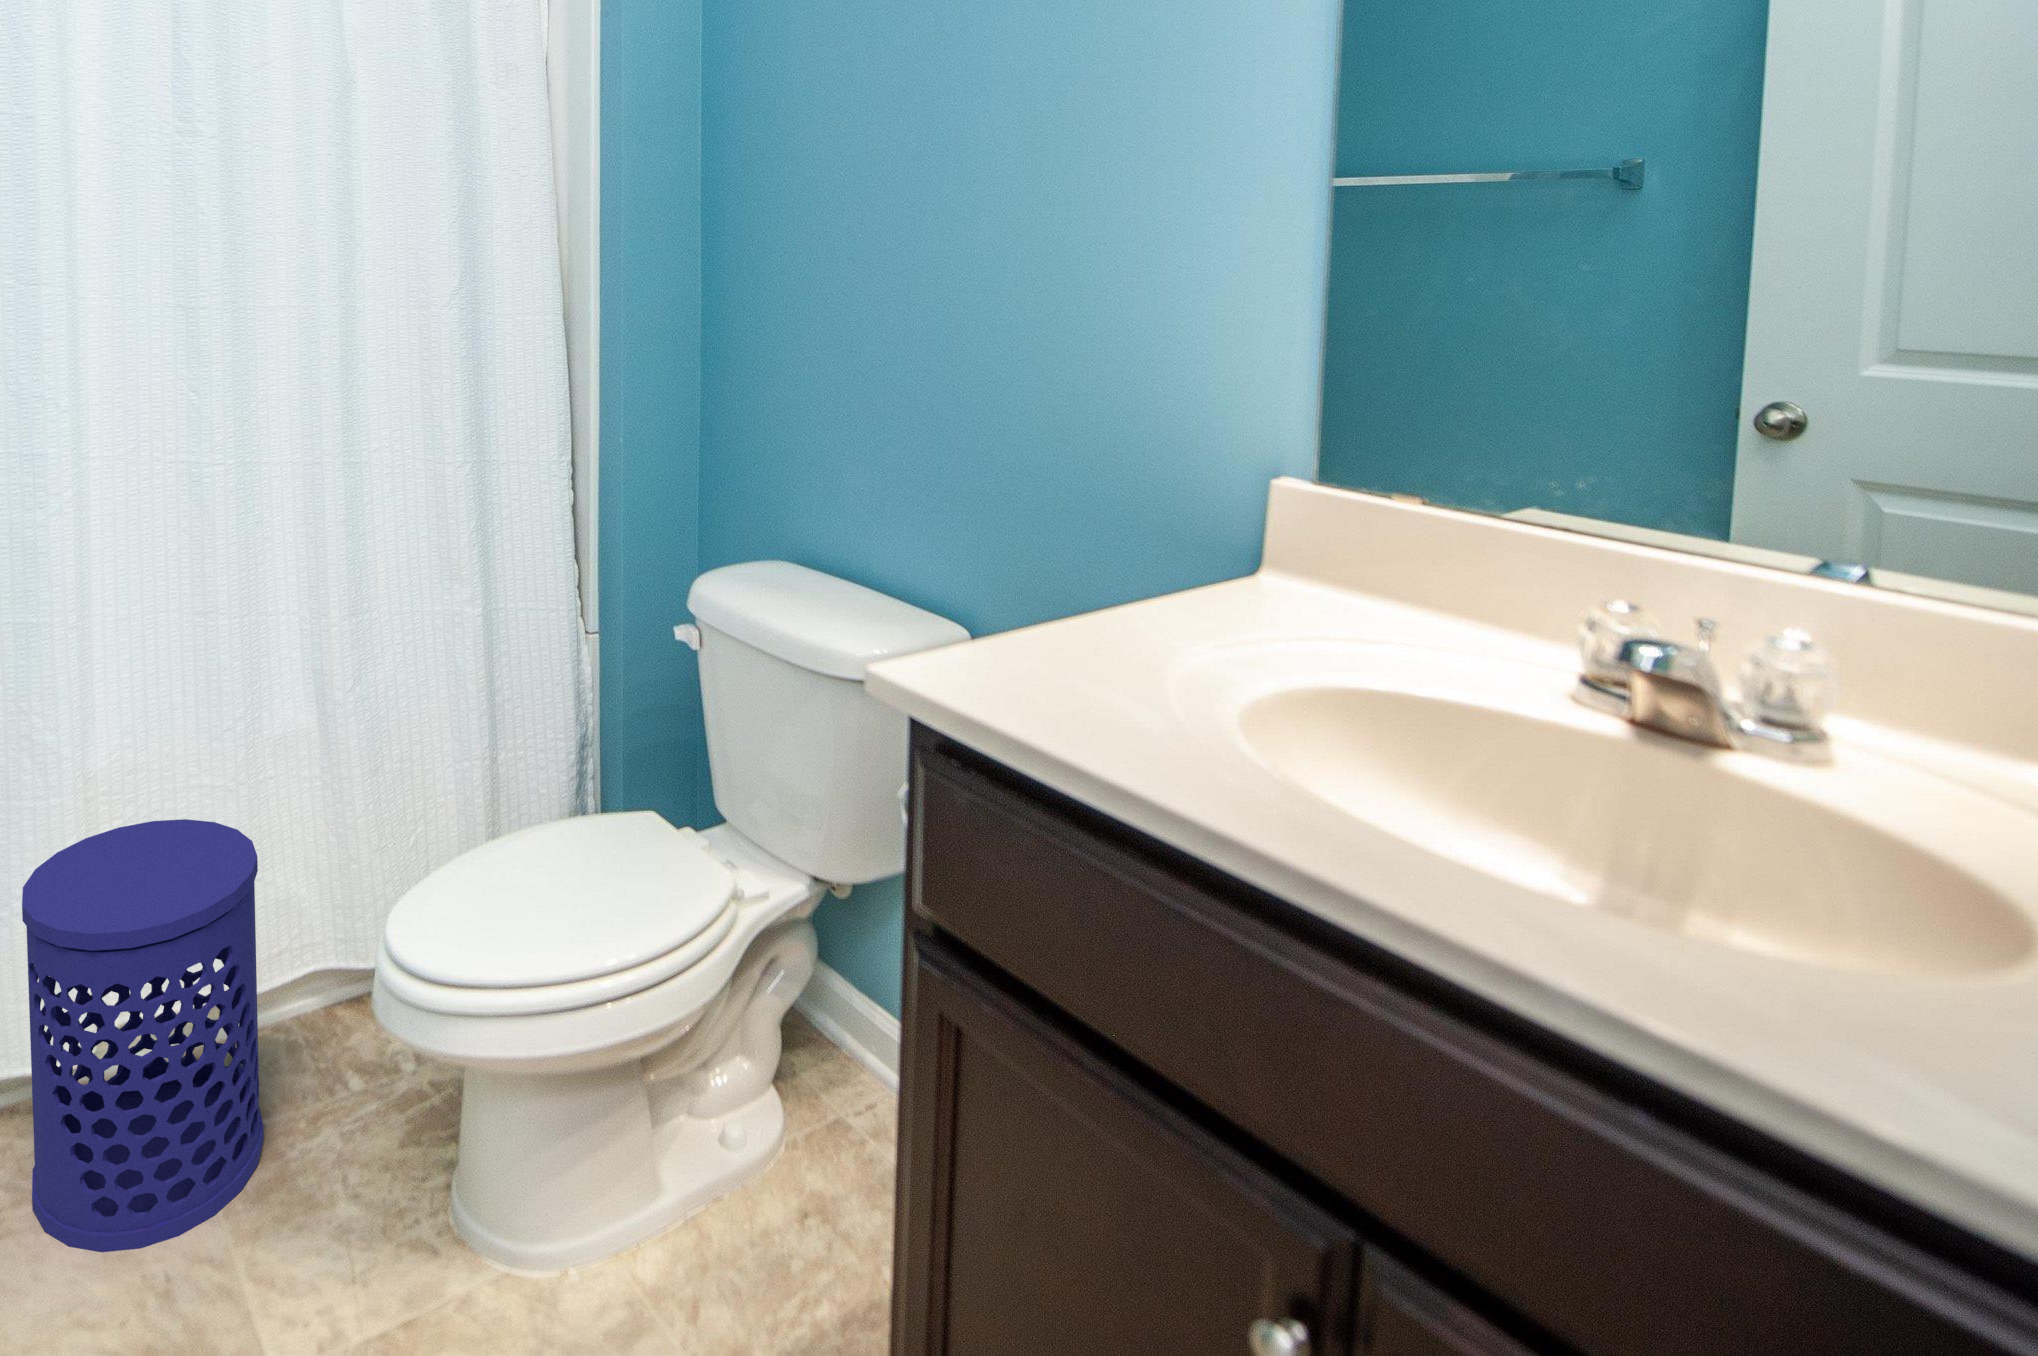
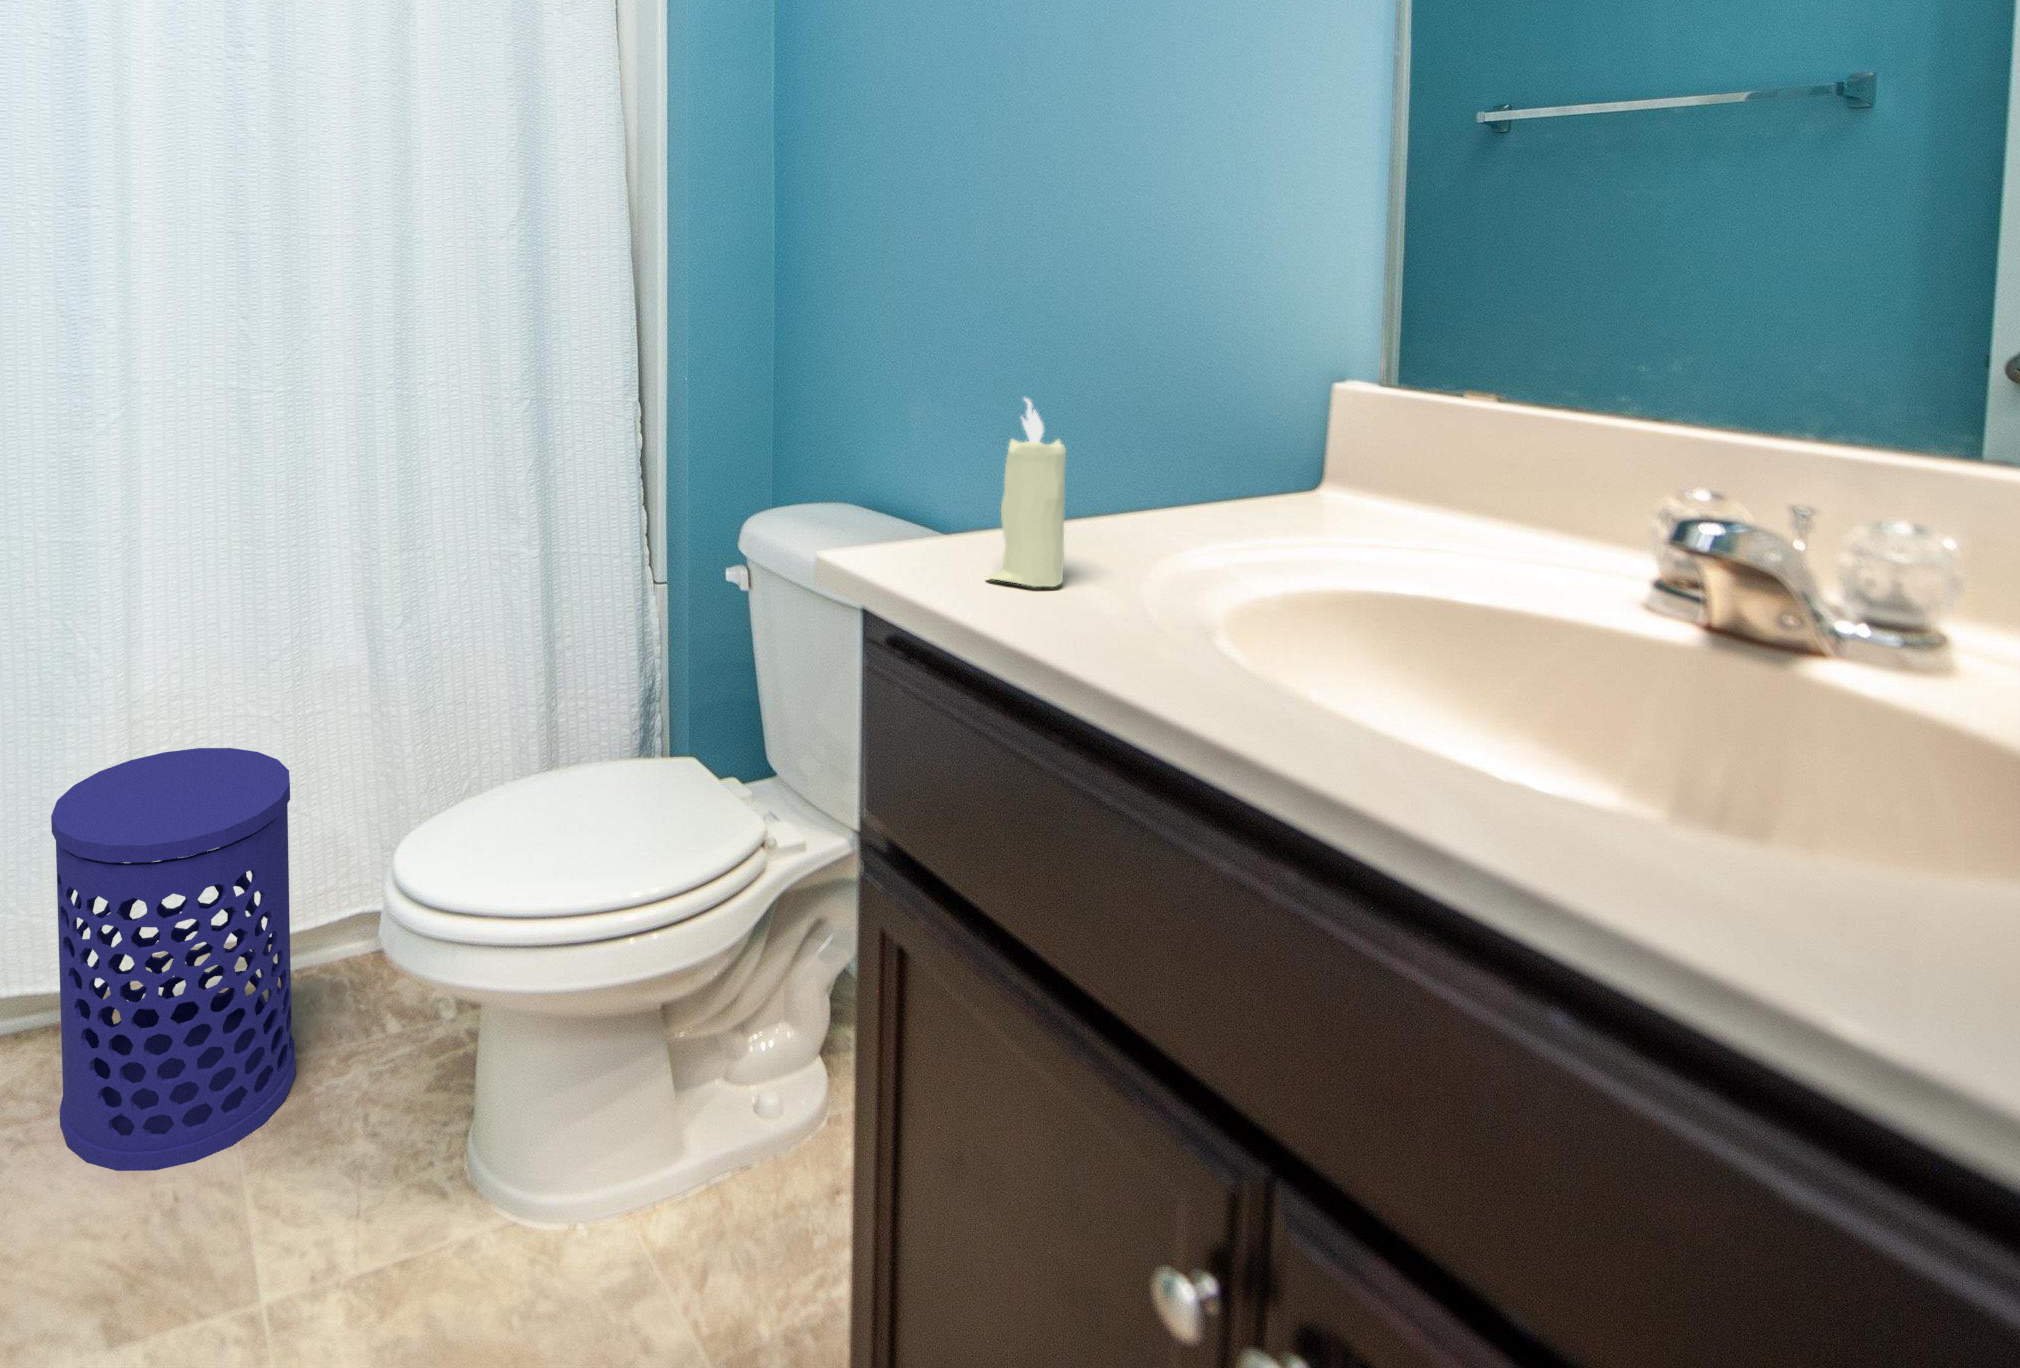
candle: none [1036,538,1109,706] -> present [987,398,1066,587]

